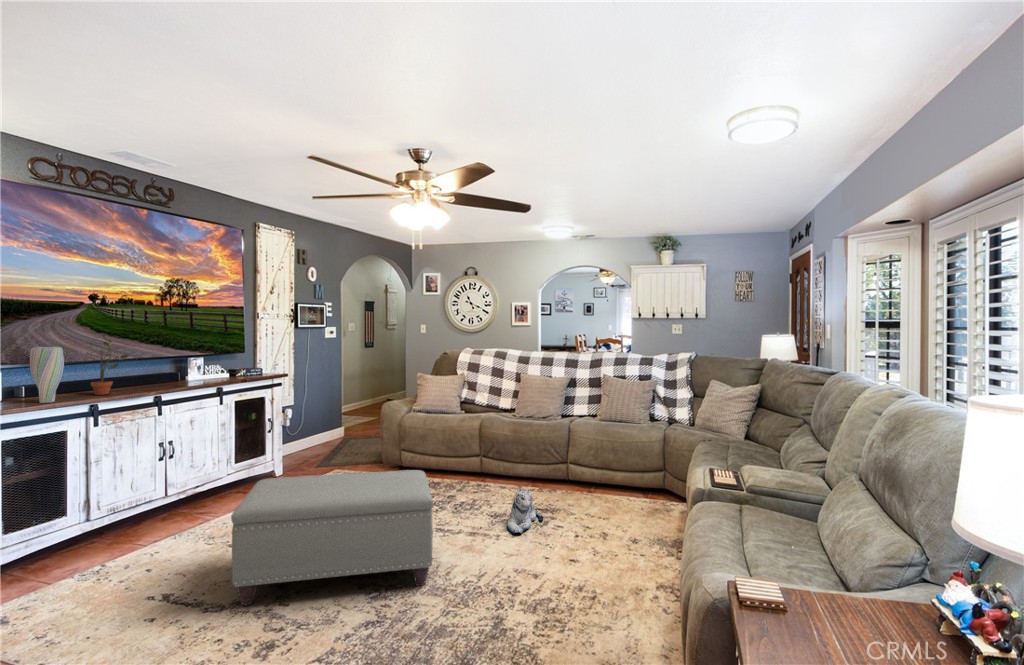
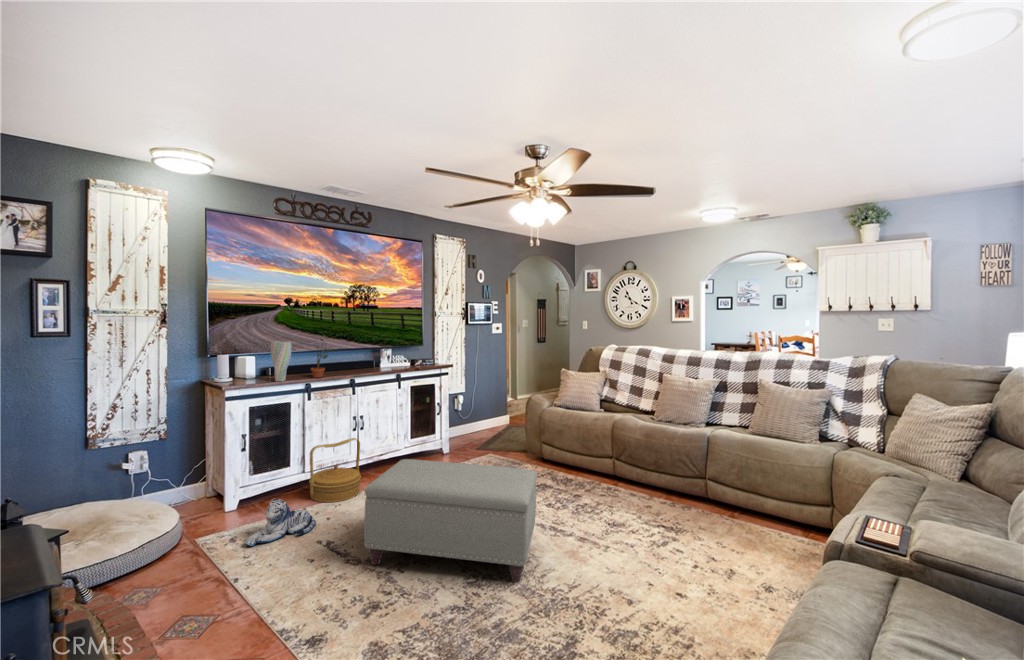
woven basket: none [105,469,182,556] -> present [309,438,361,502]
plush toy: present [507,489,543,534] -> present [245,498,316,546]

